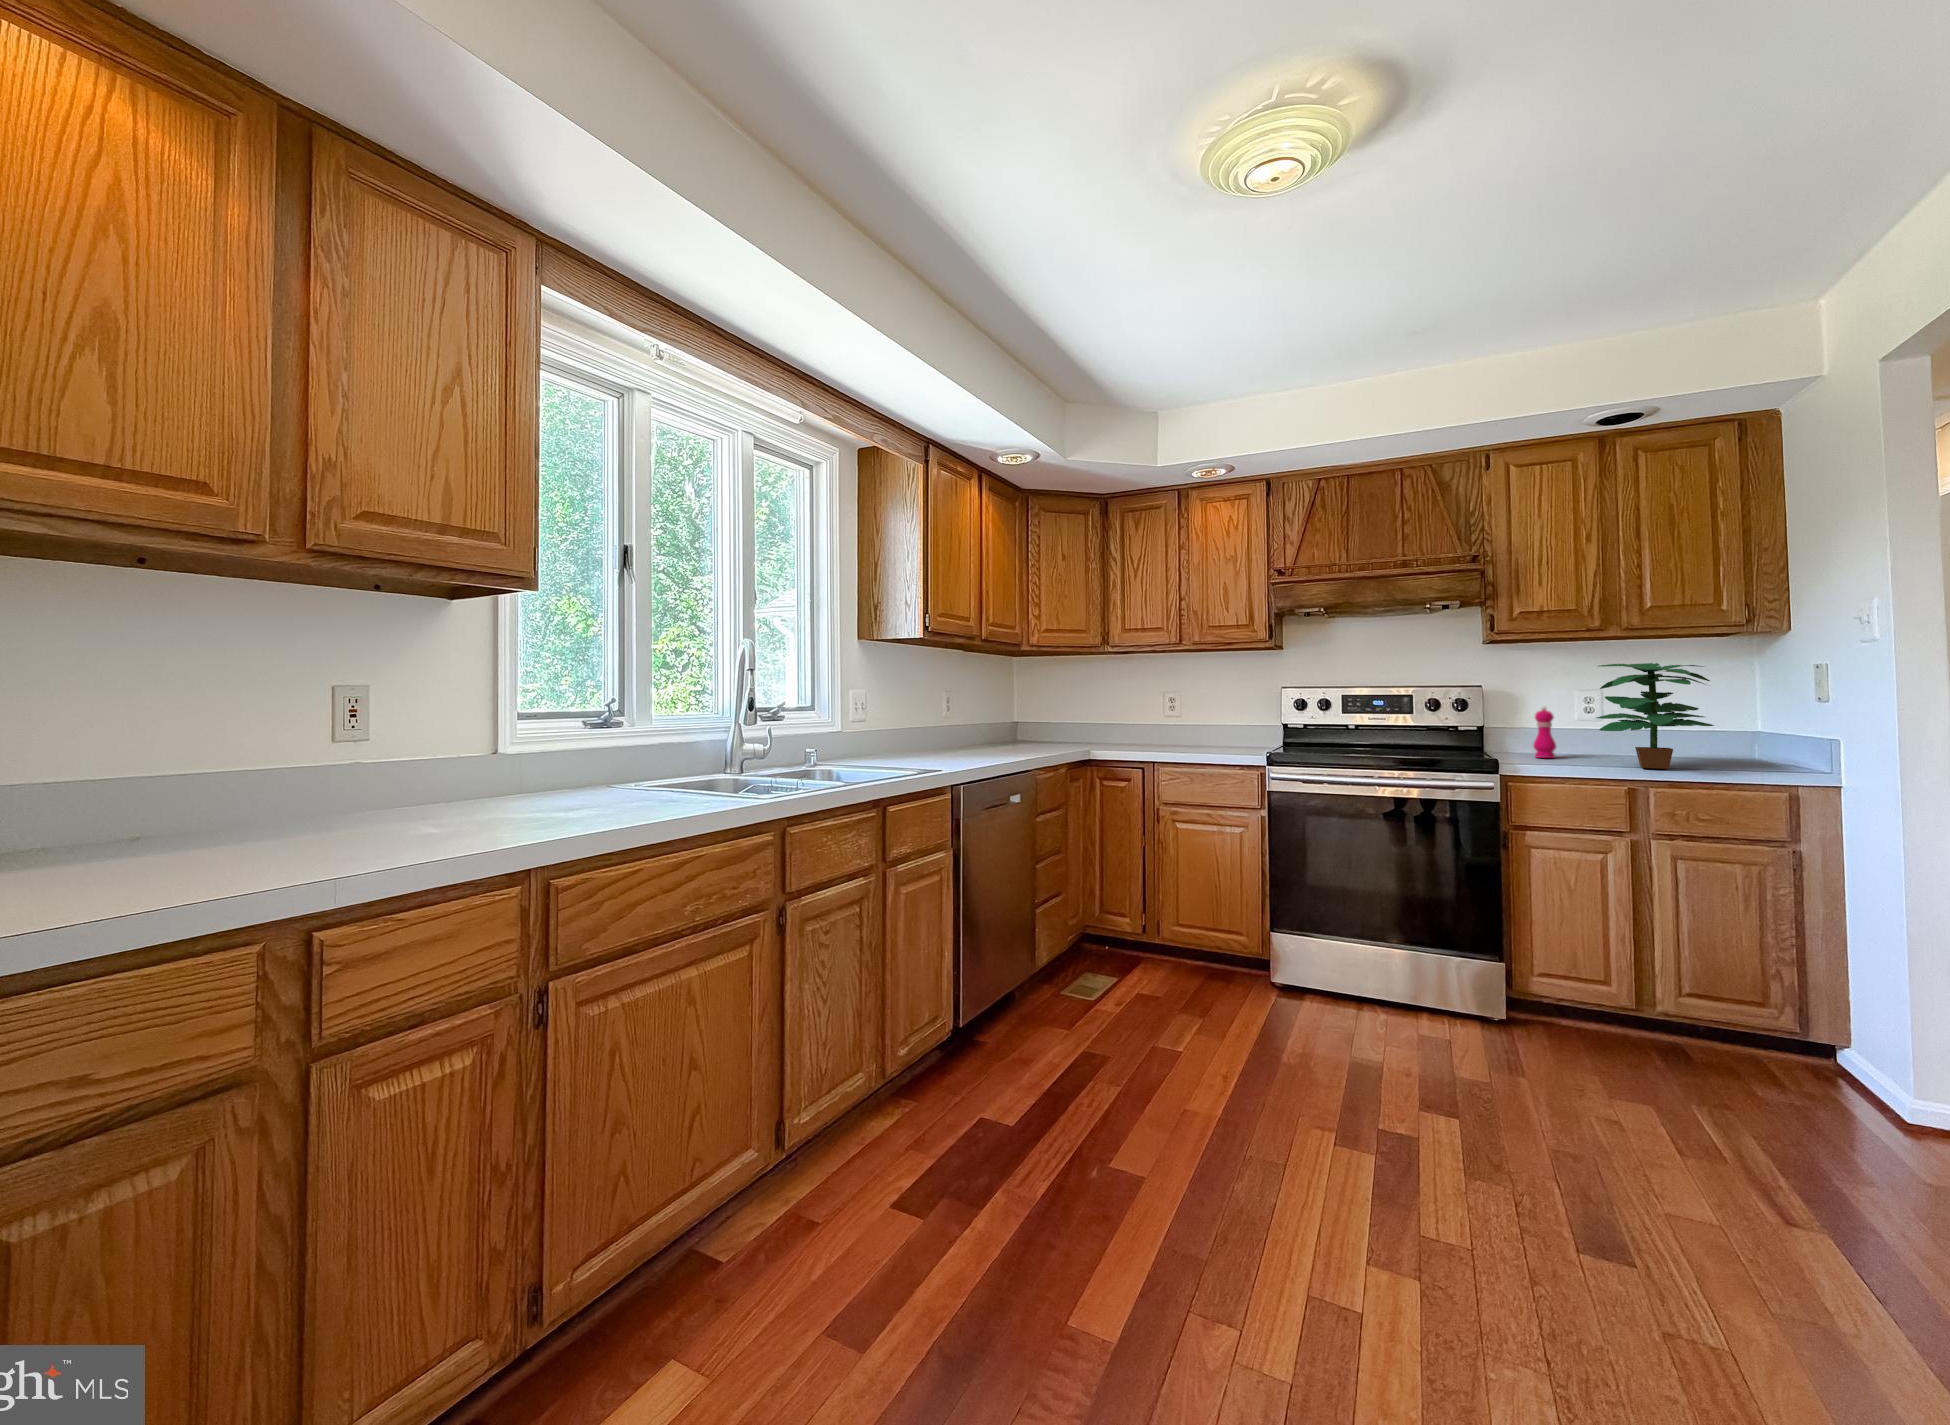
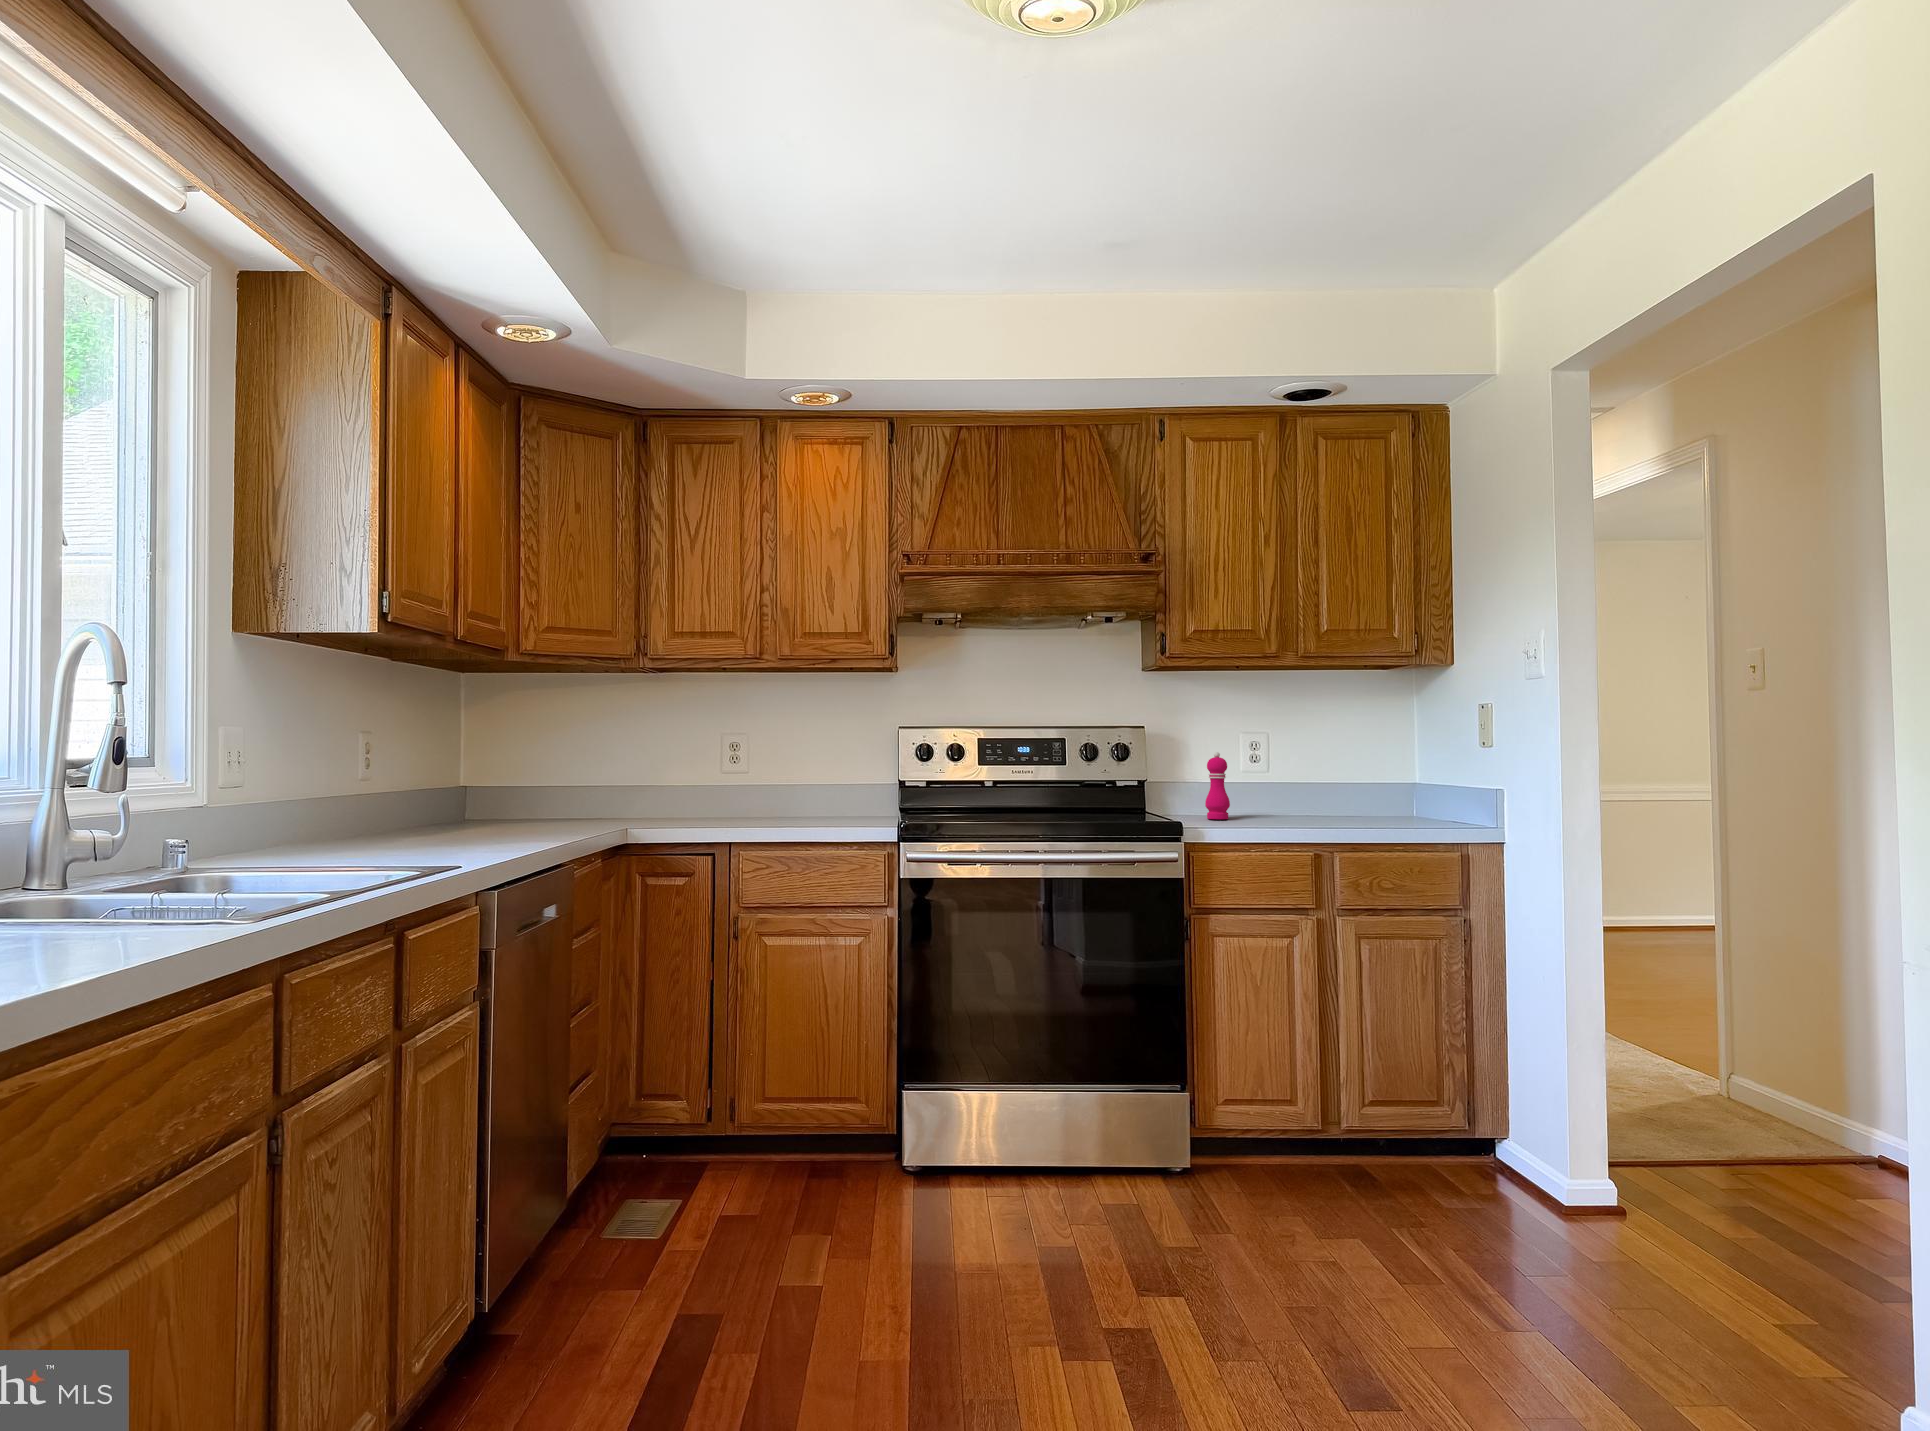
potted plant: present [1596,663,1714,769] -> none [1275,698,1388,828]

